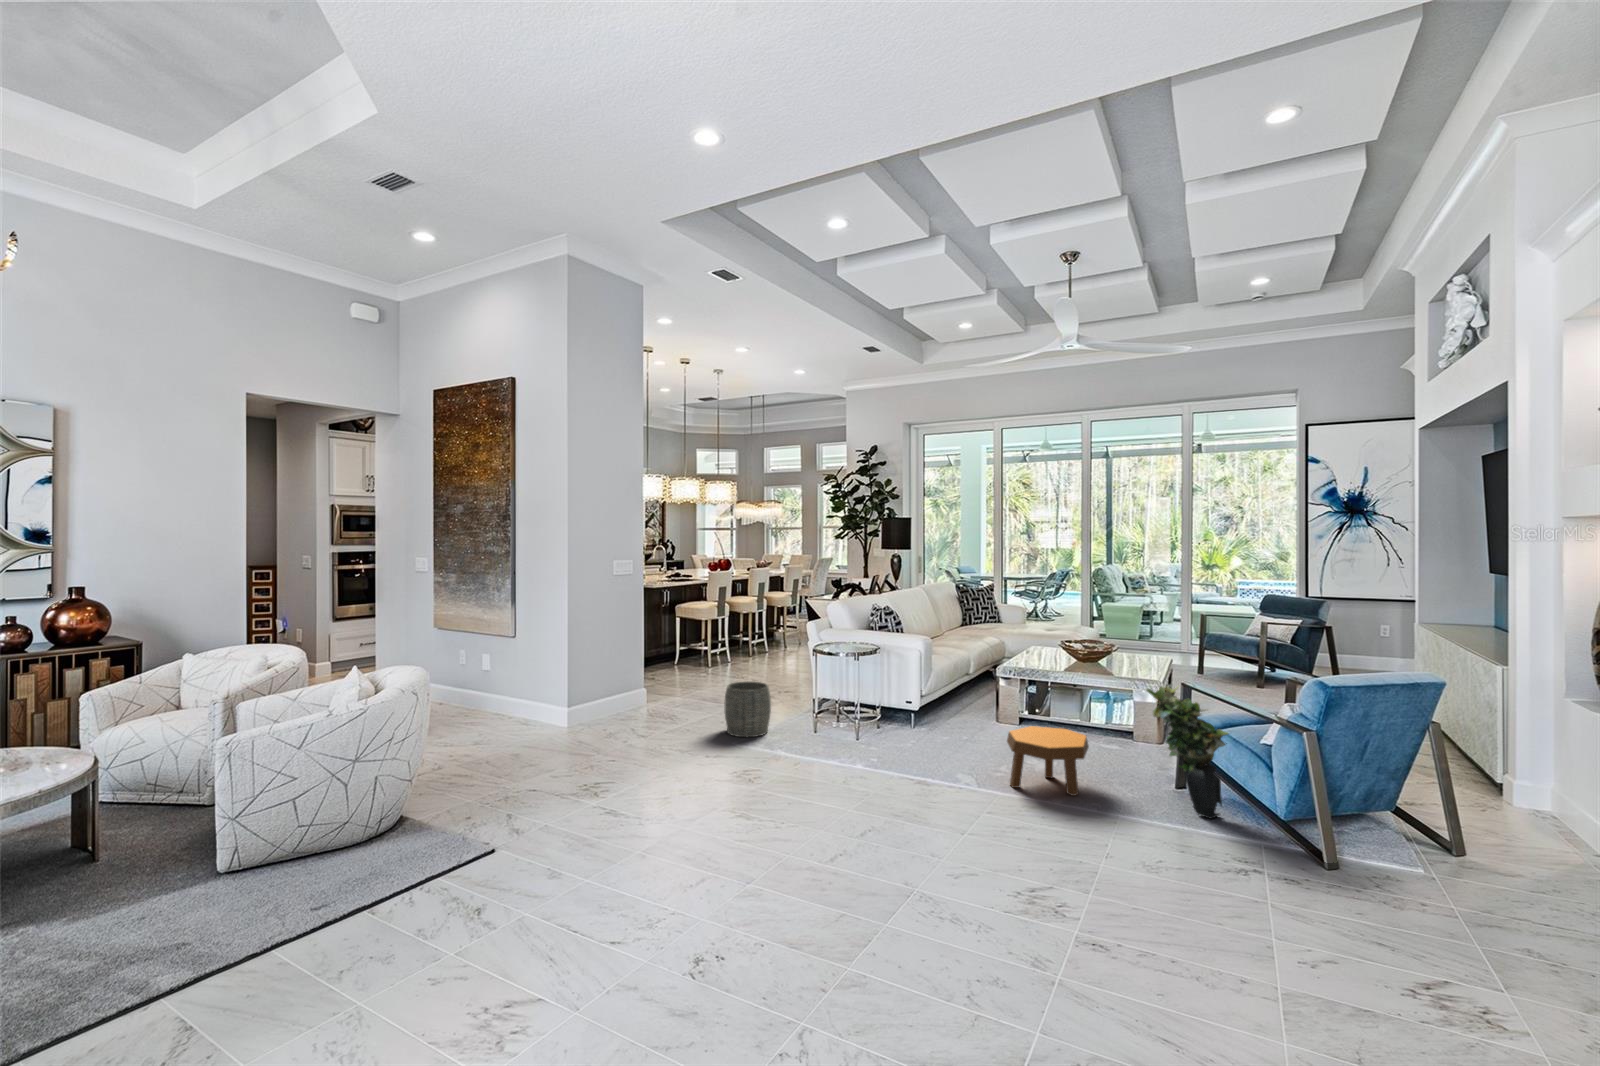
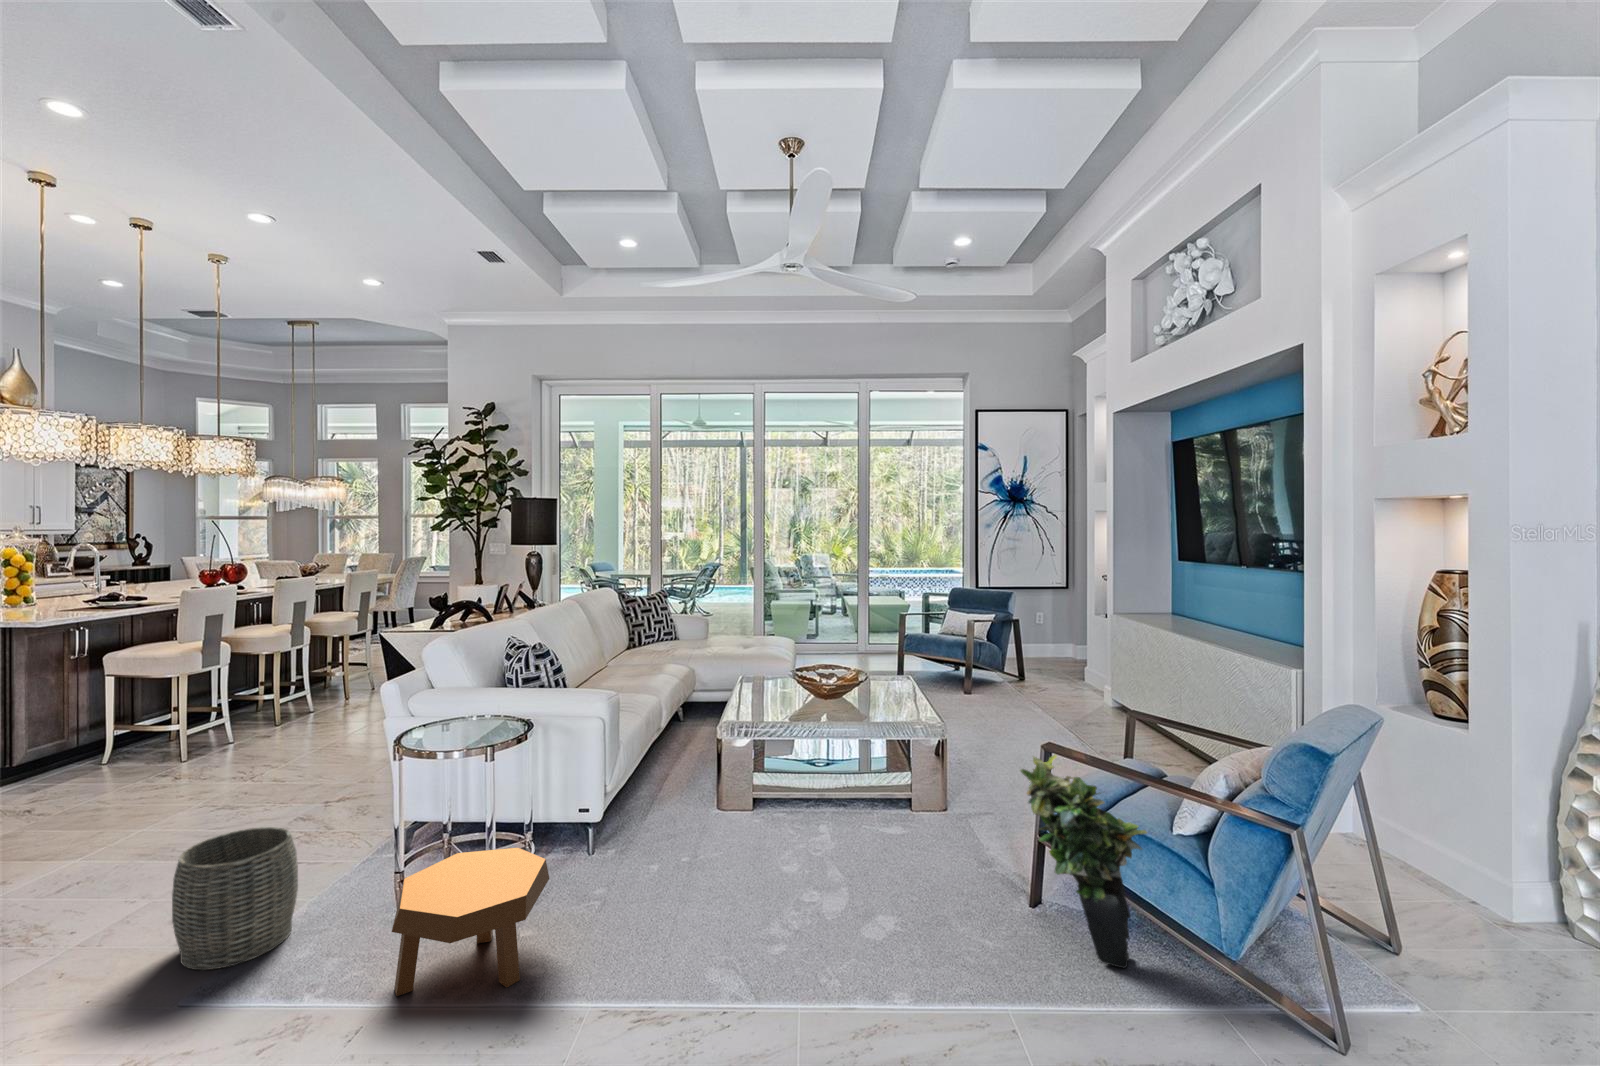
footstool: present [1007,726,1089,796] -> present [392,848,549,996]

